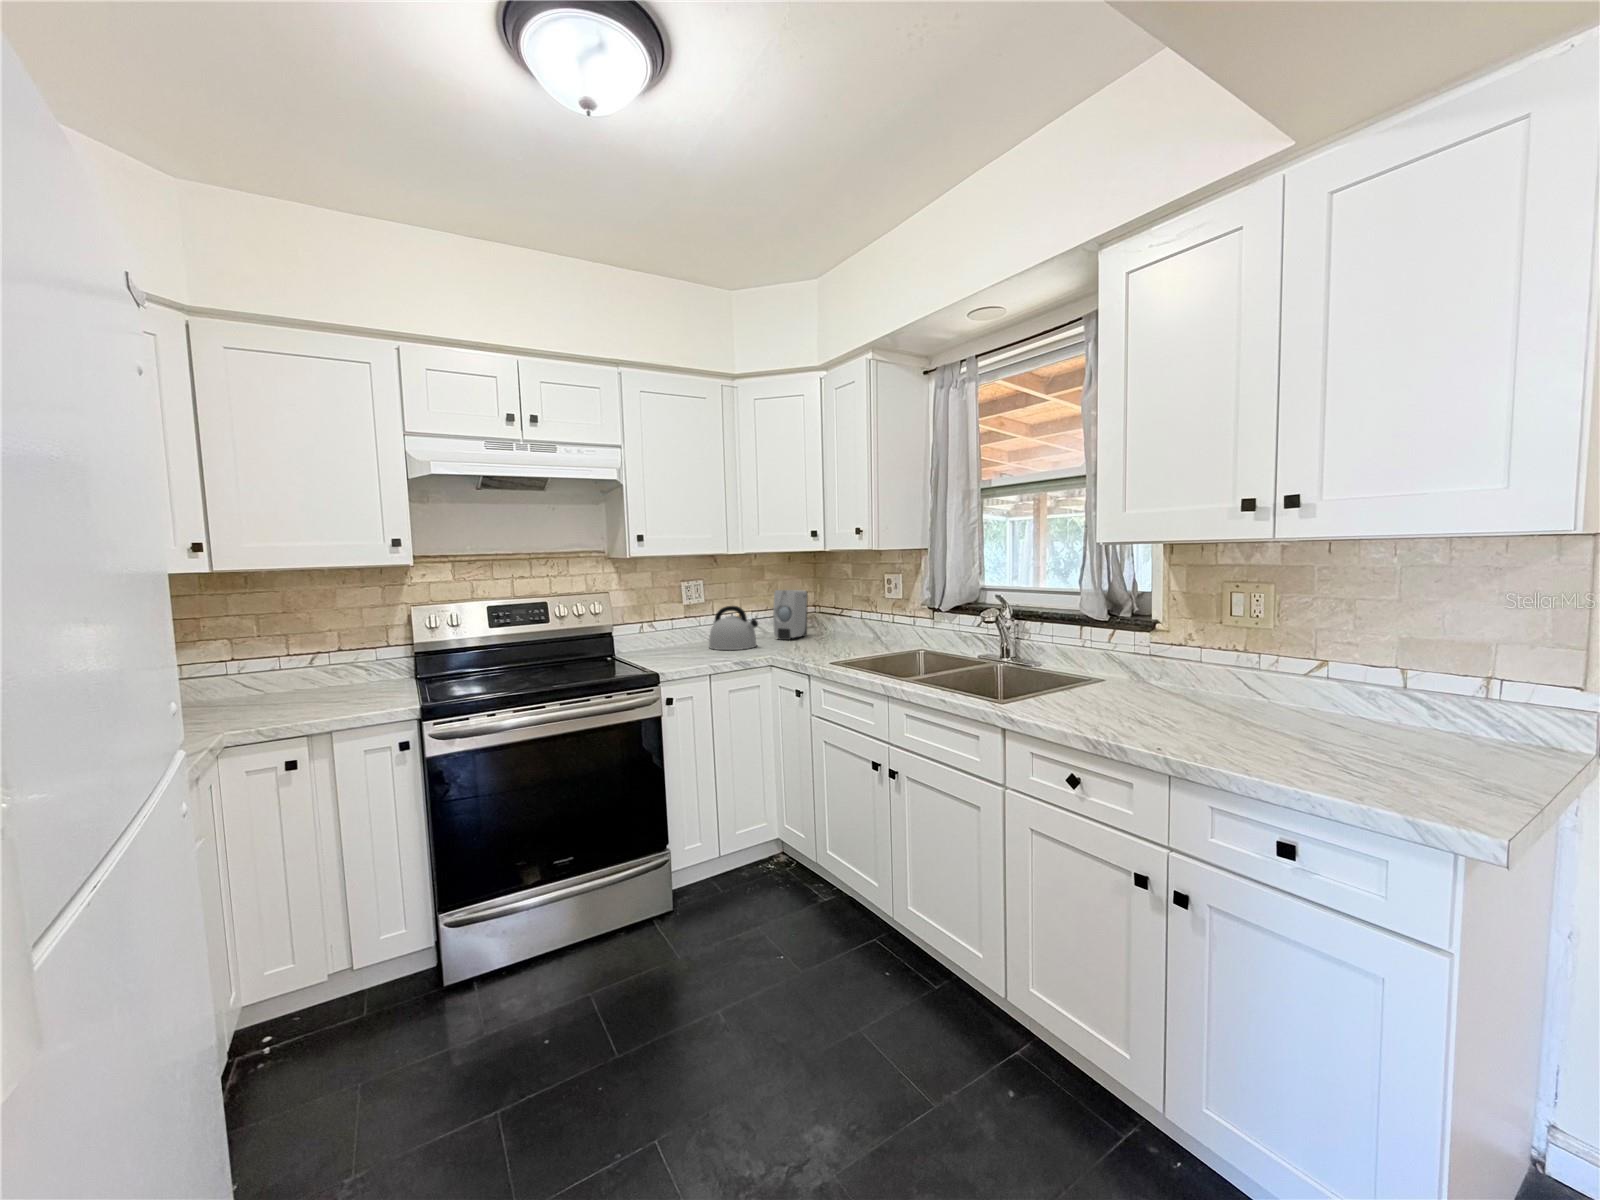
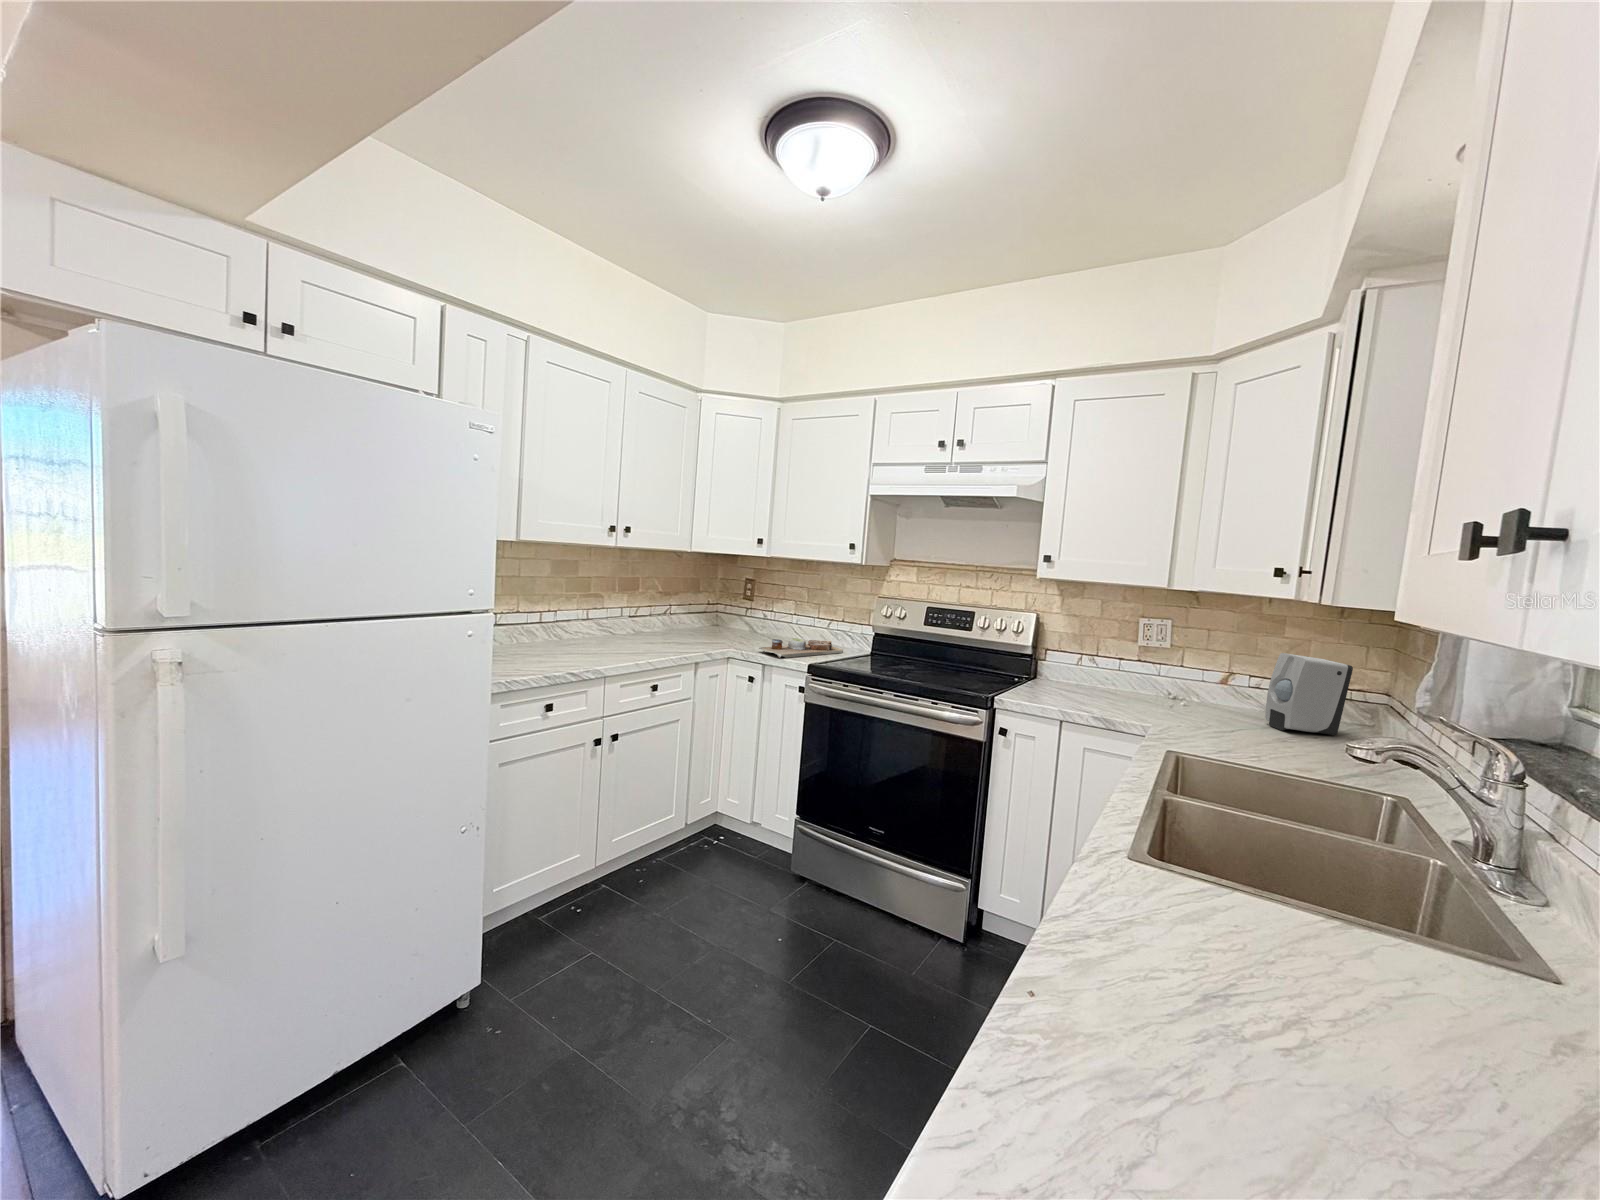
kettle: present [709,606,758,650] -> none [1140,658,1212,721]
cutting board: none [260,679,379,716] -> present [759,638,843,658]

